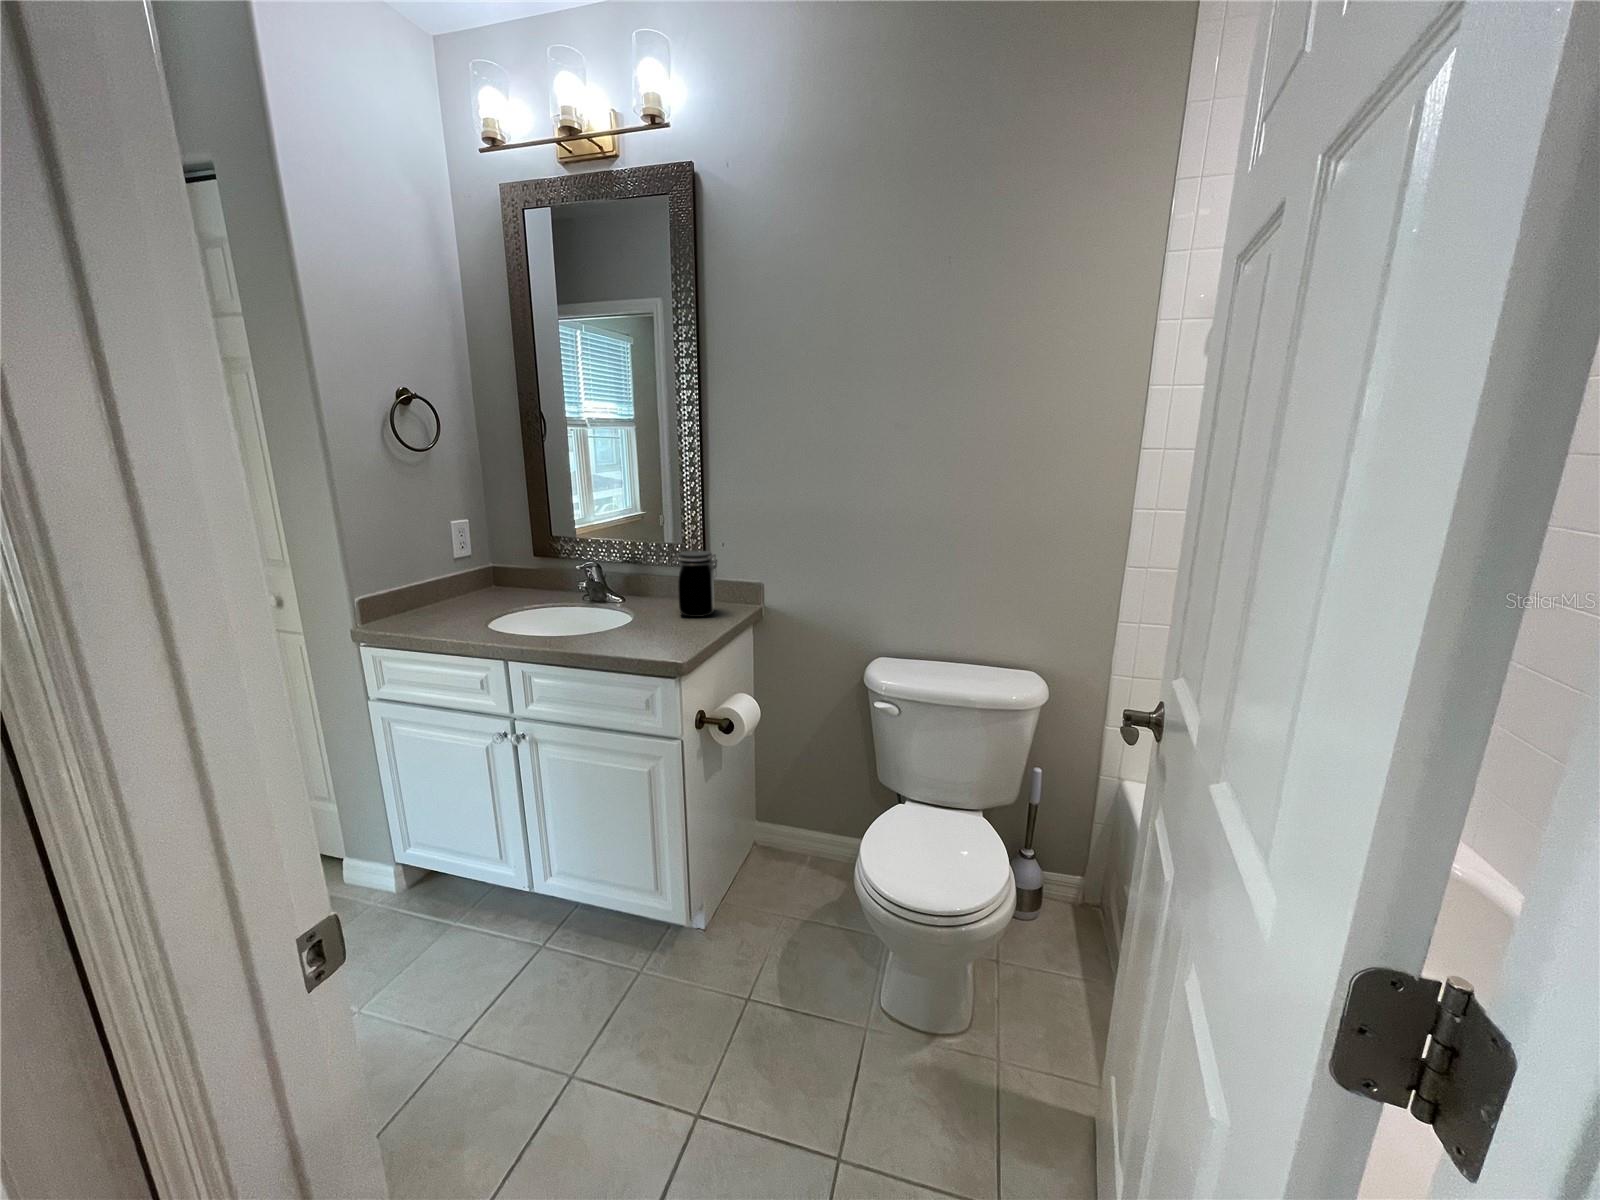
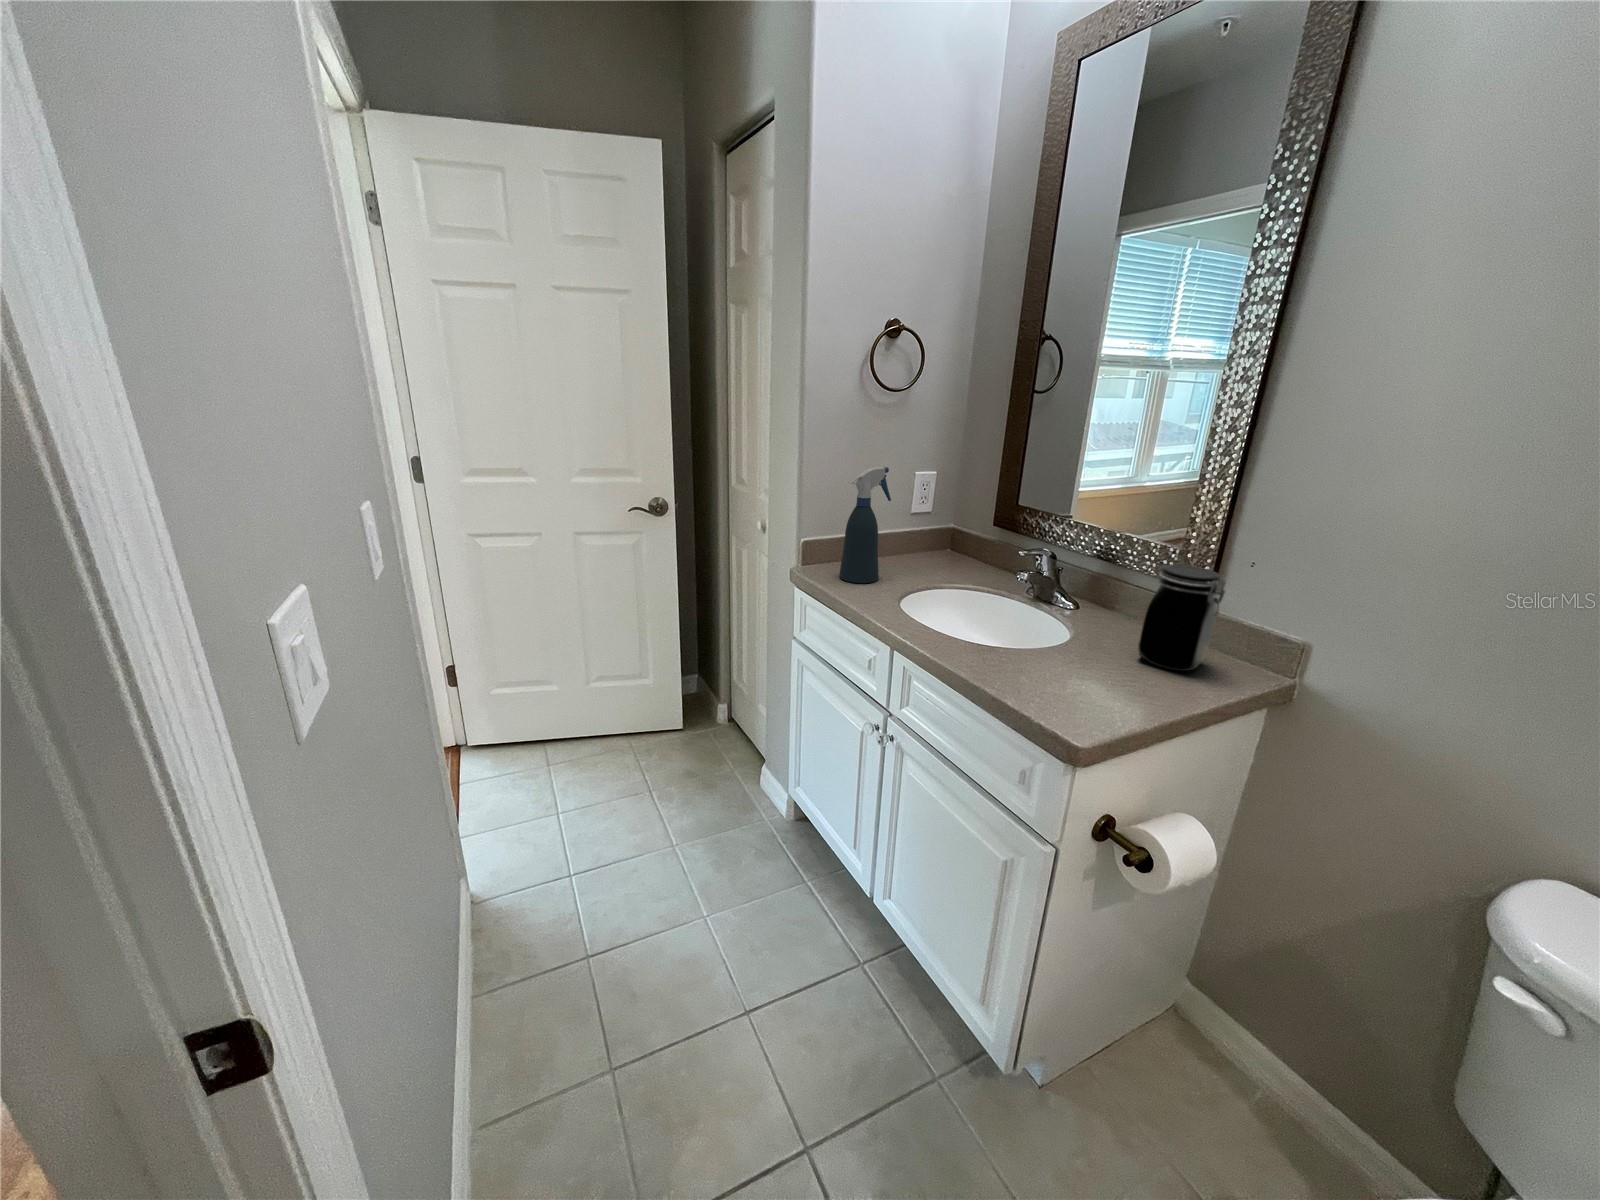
spray bottle: none [406,518,453,625] -> present [839,467,891,583]

